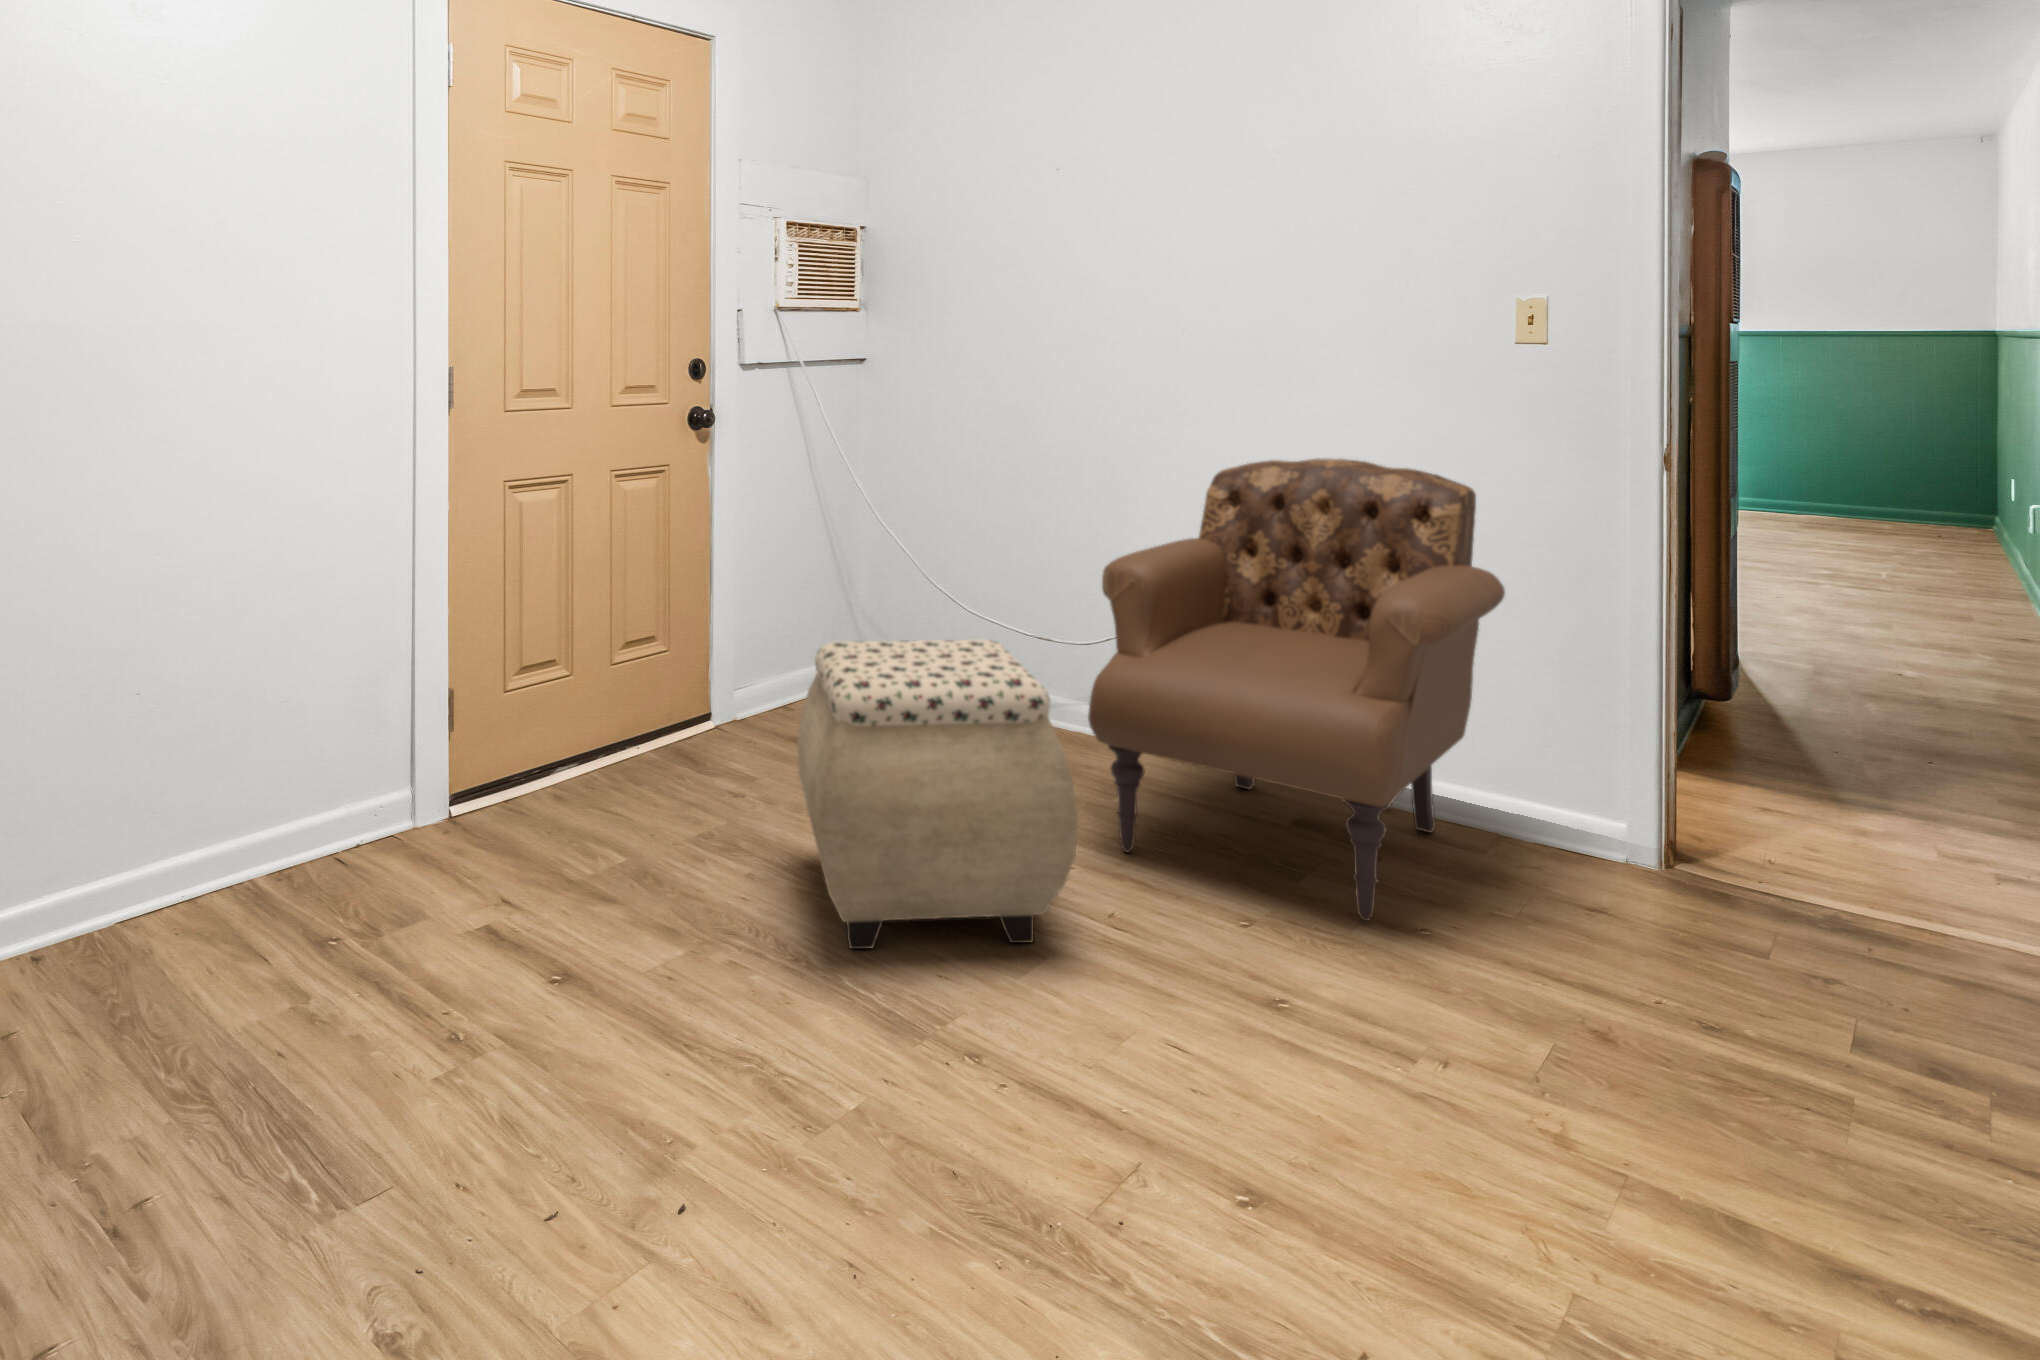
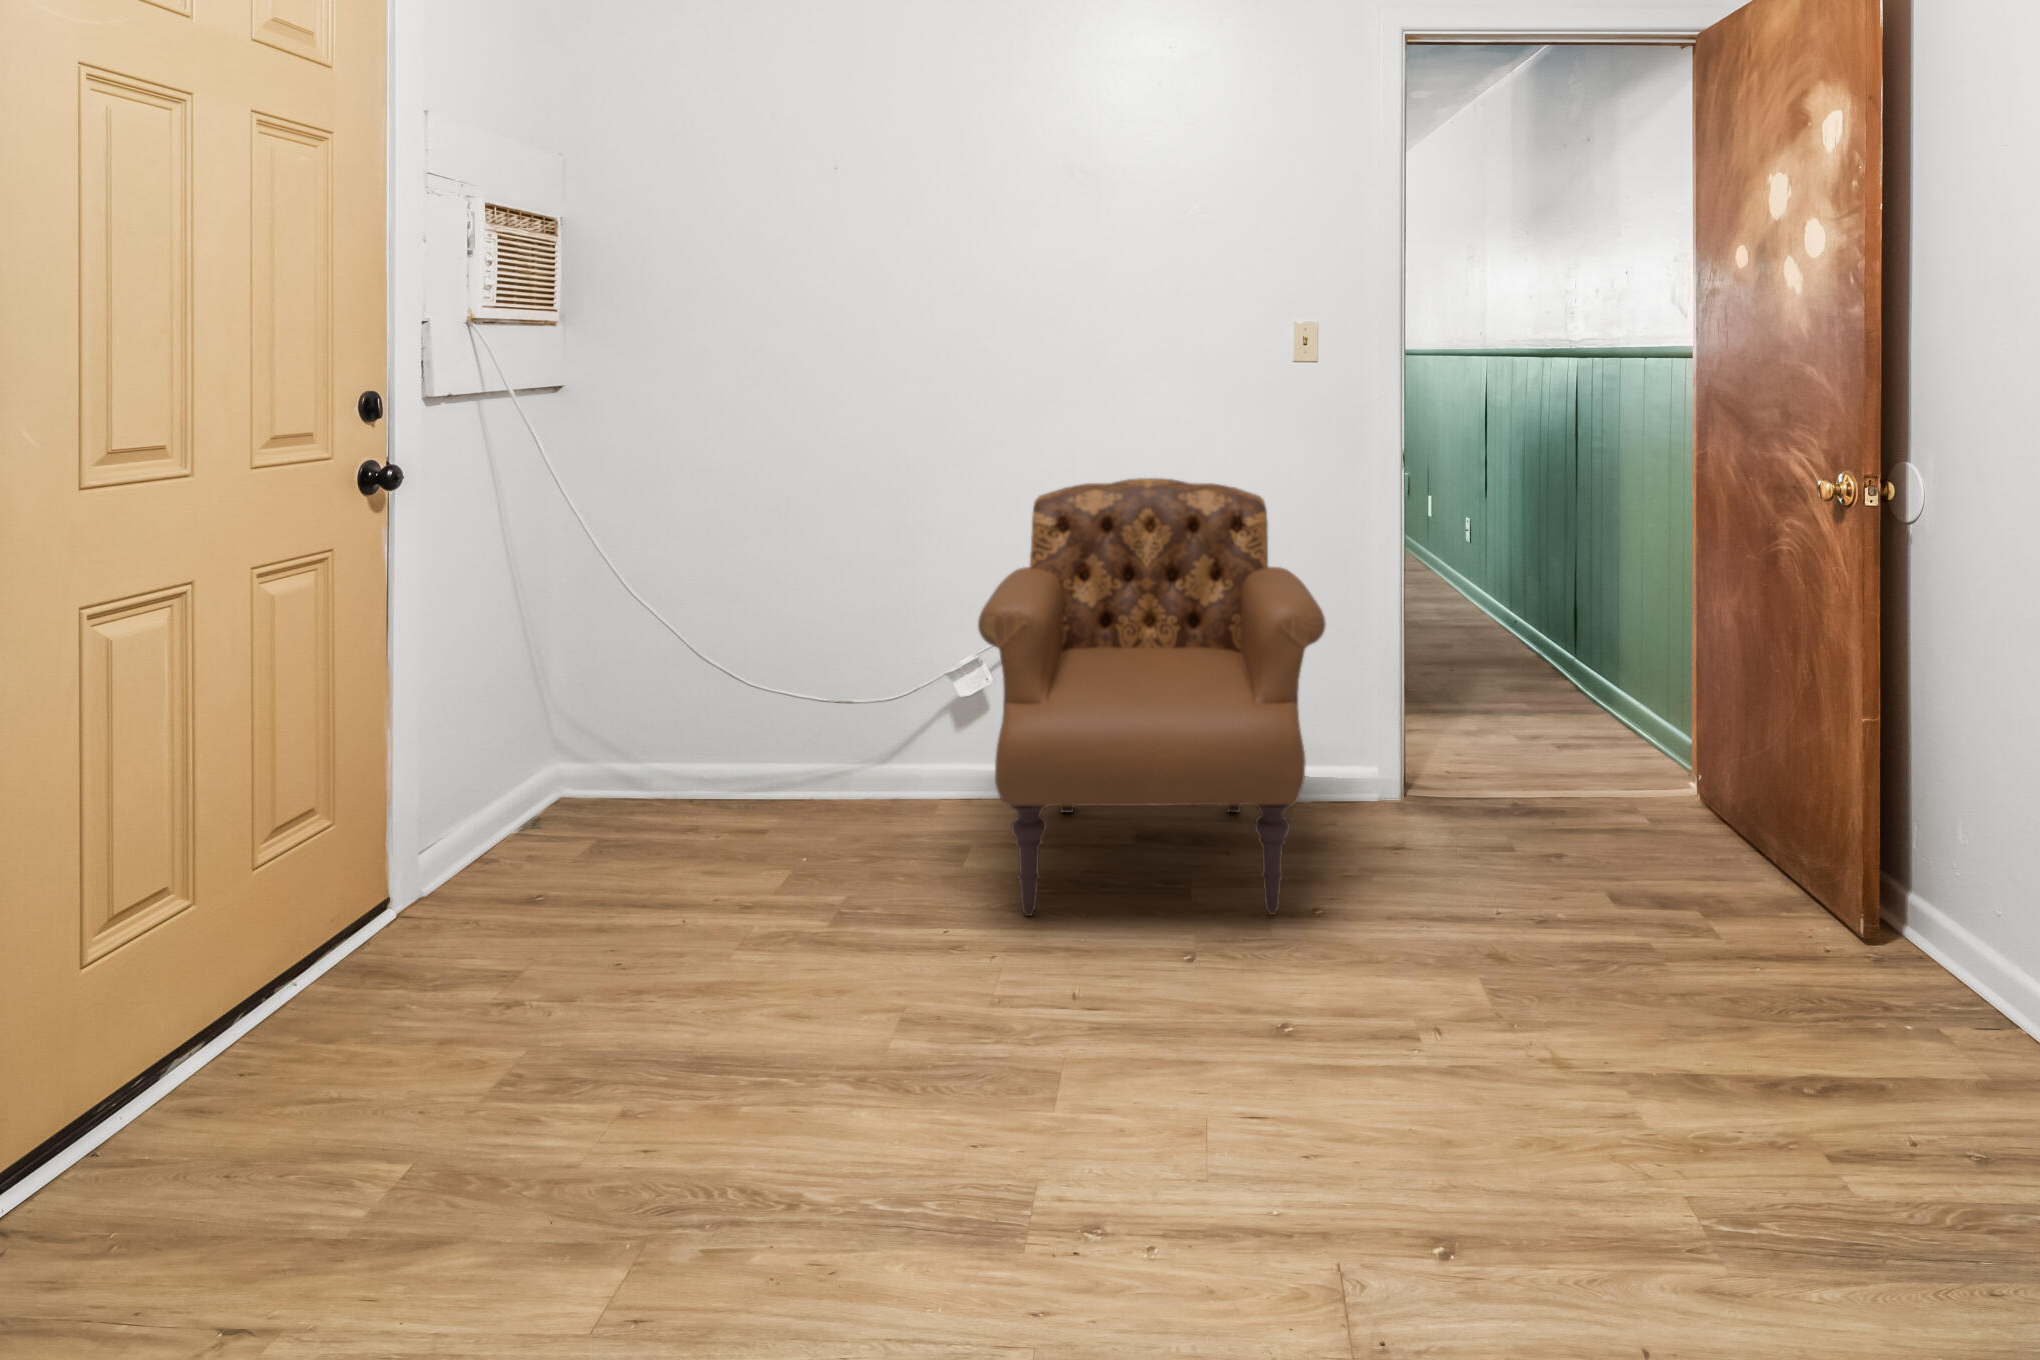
ottoman: present [797,640,1078,949] -> none [678,718,1093,1159]

